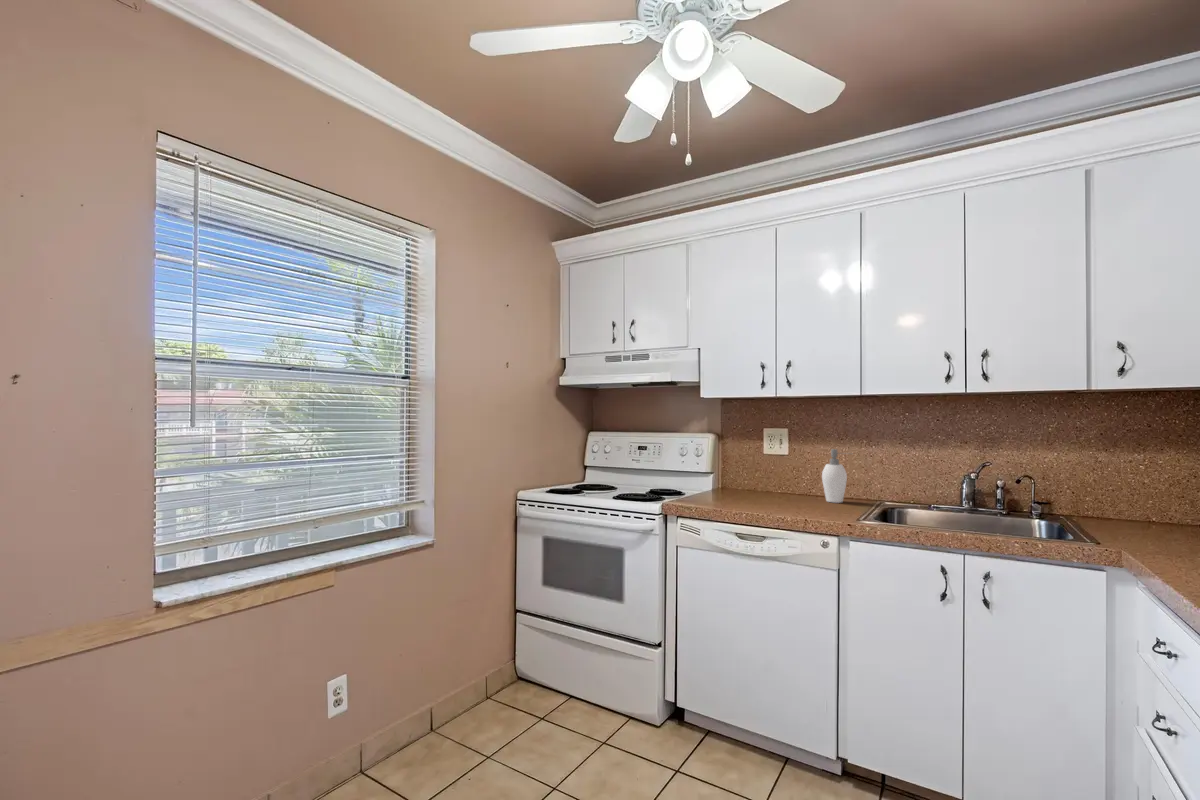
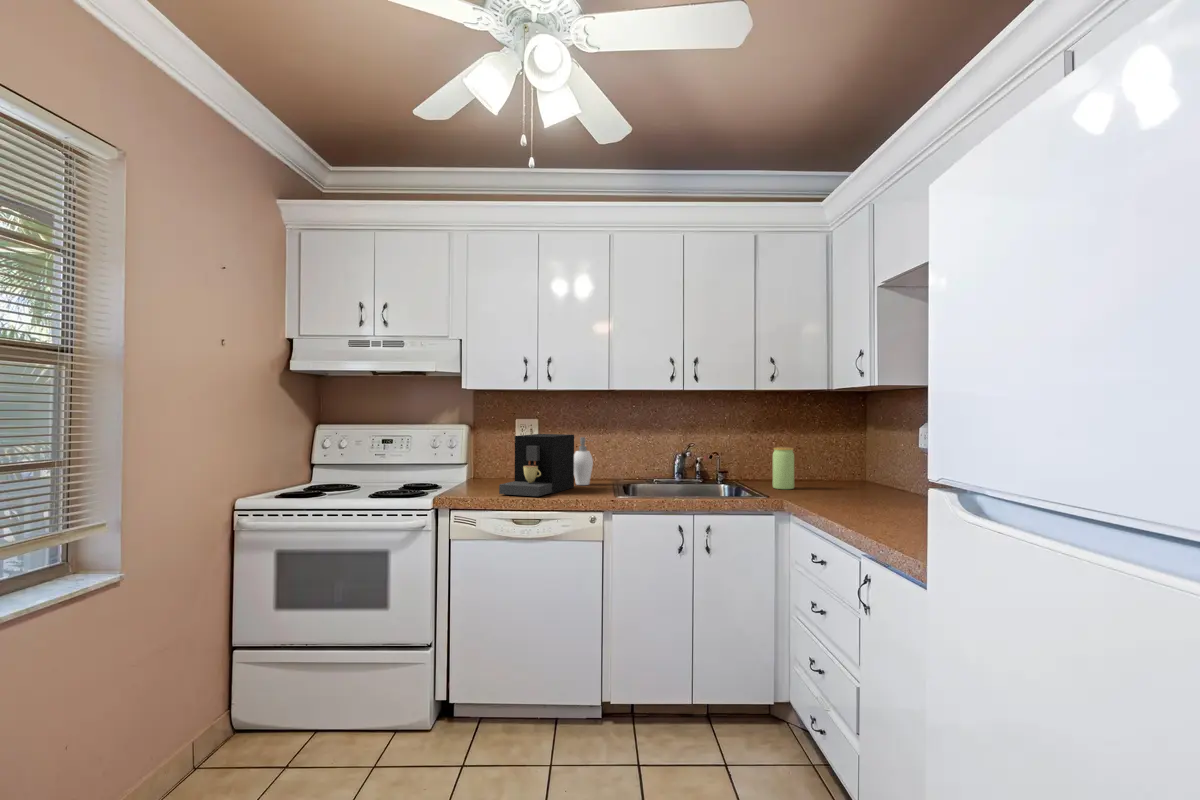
coffee maker: none [727,444,819,513] -> present [499,434,574,496]
jar: none [1120,474,1163,537] -> present [773,447,794,489]

